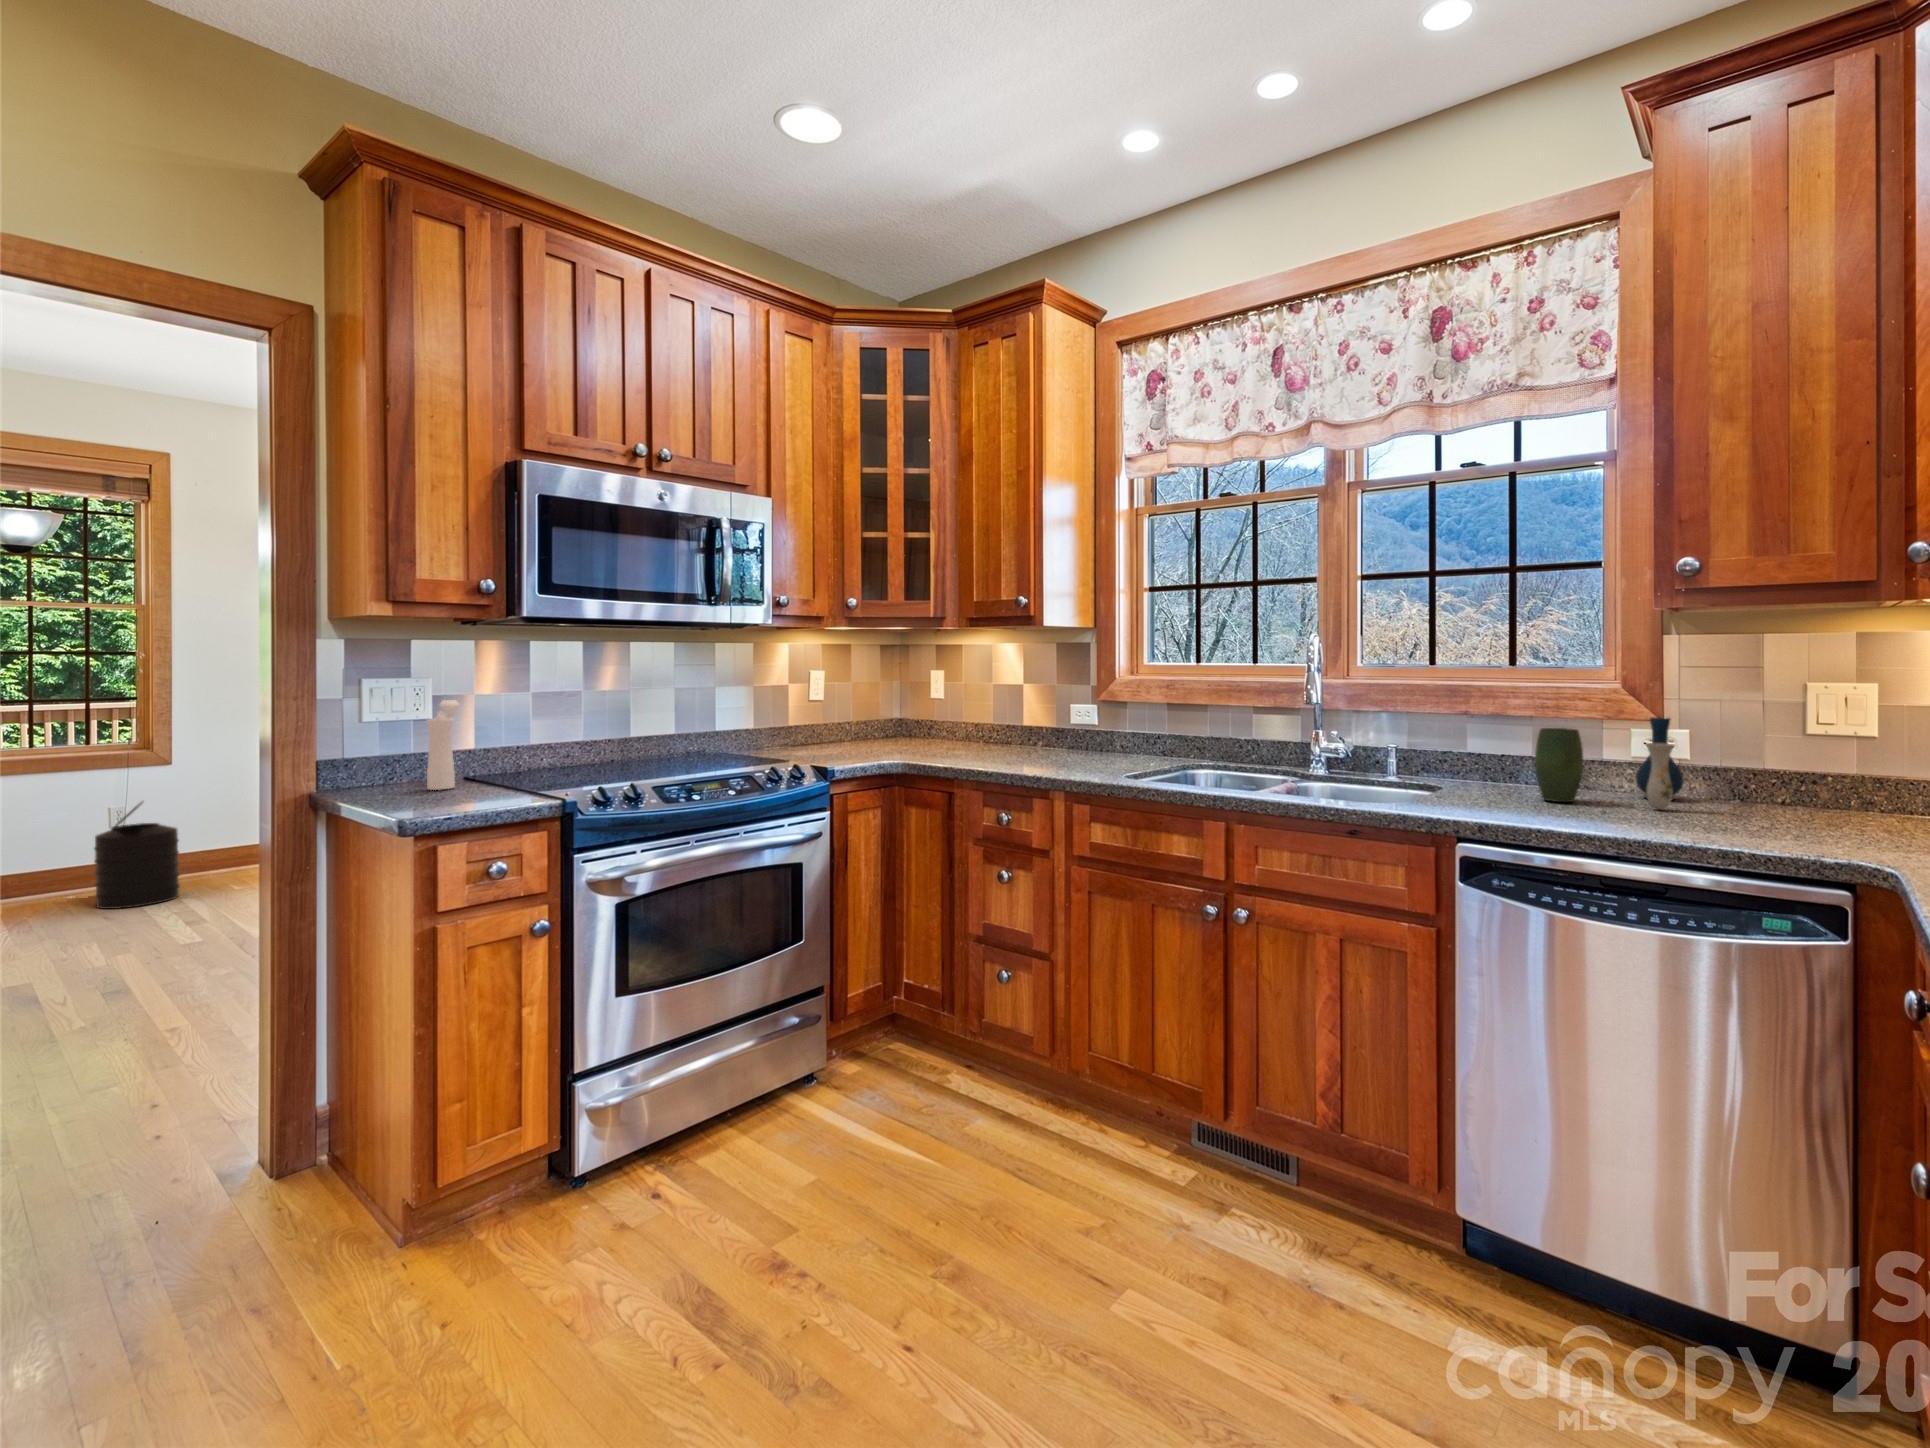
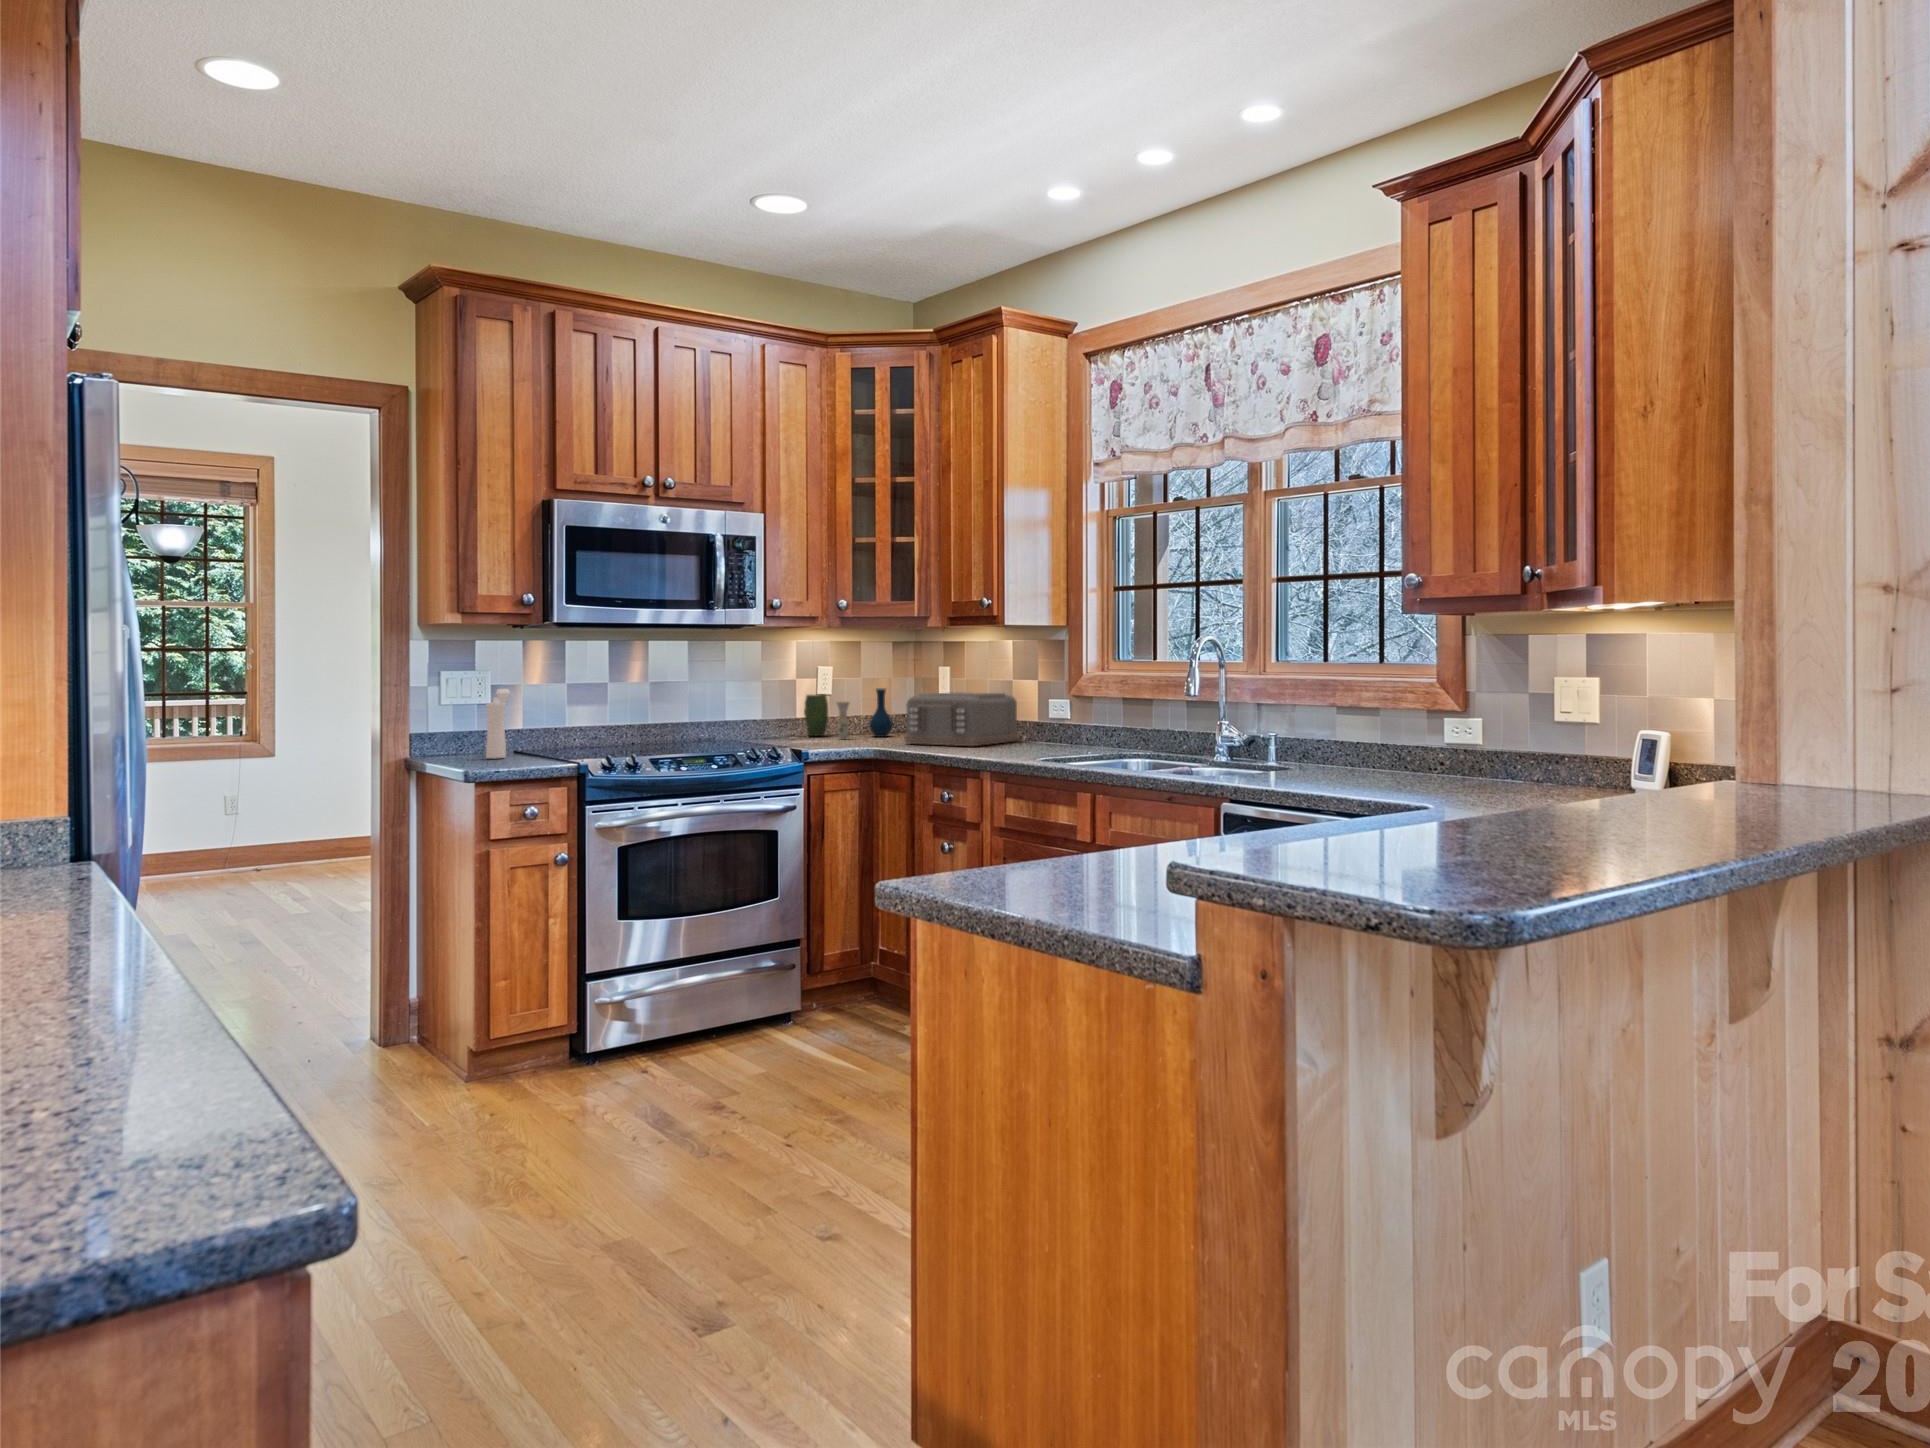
toaster: none [924,698,1038,757] -> present [904,692,1019,746]
vase: present [1535,717,1684,809] -> present [804,688,893,738]
trash can: present [94,802,180,909] -> none [214,786,280,884]

